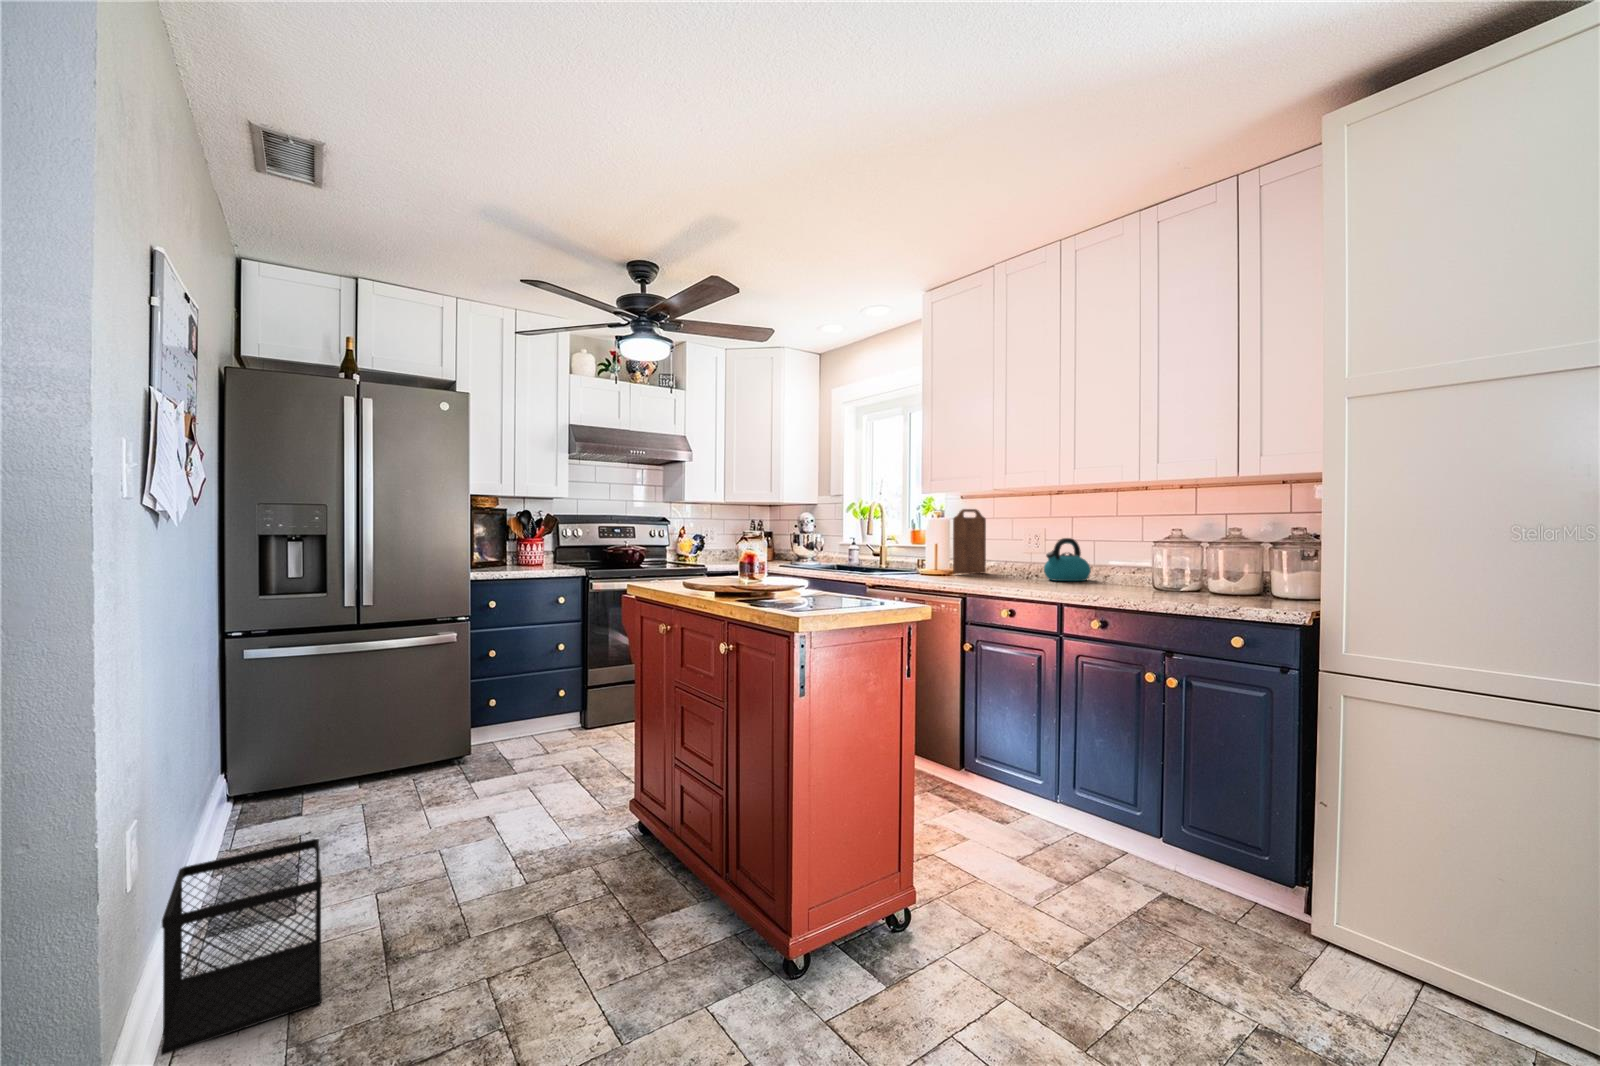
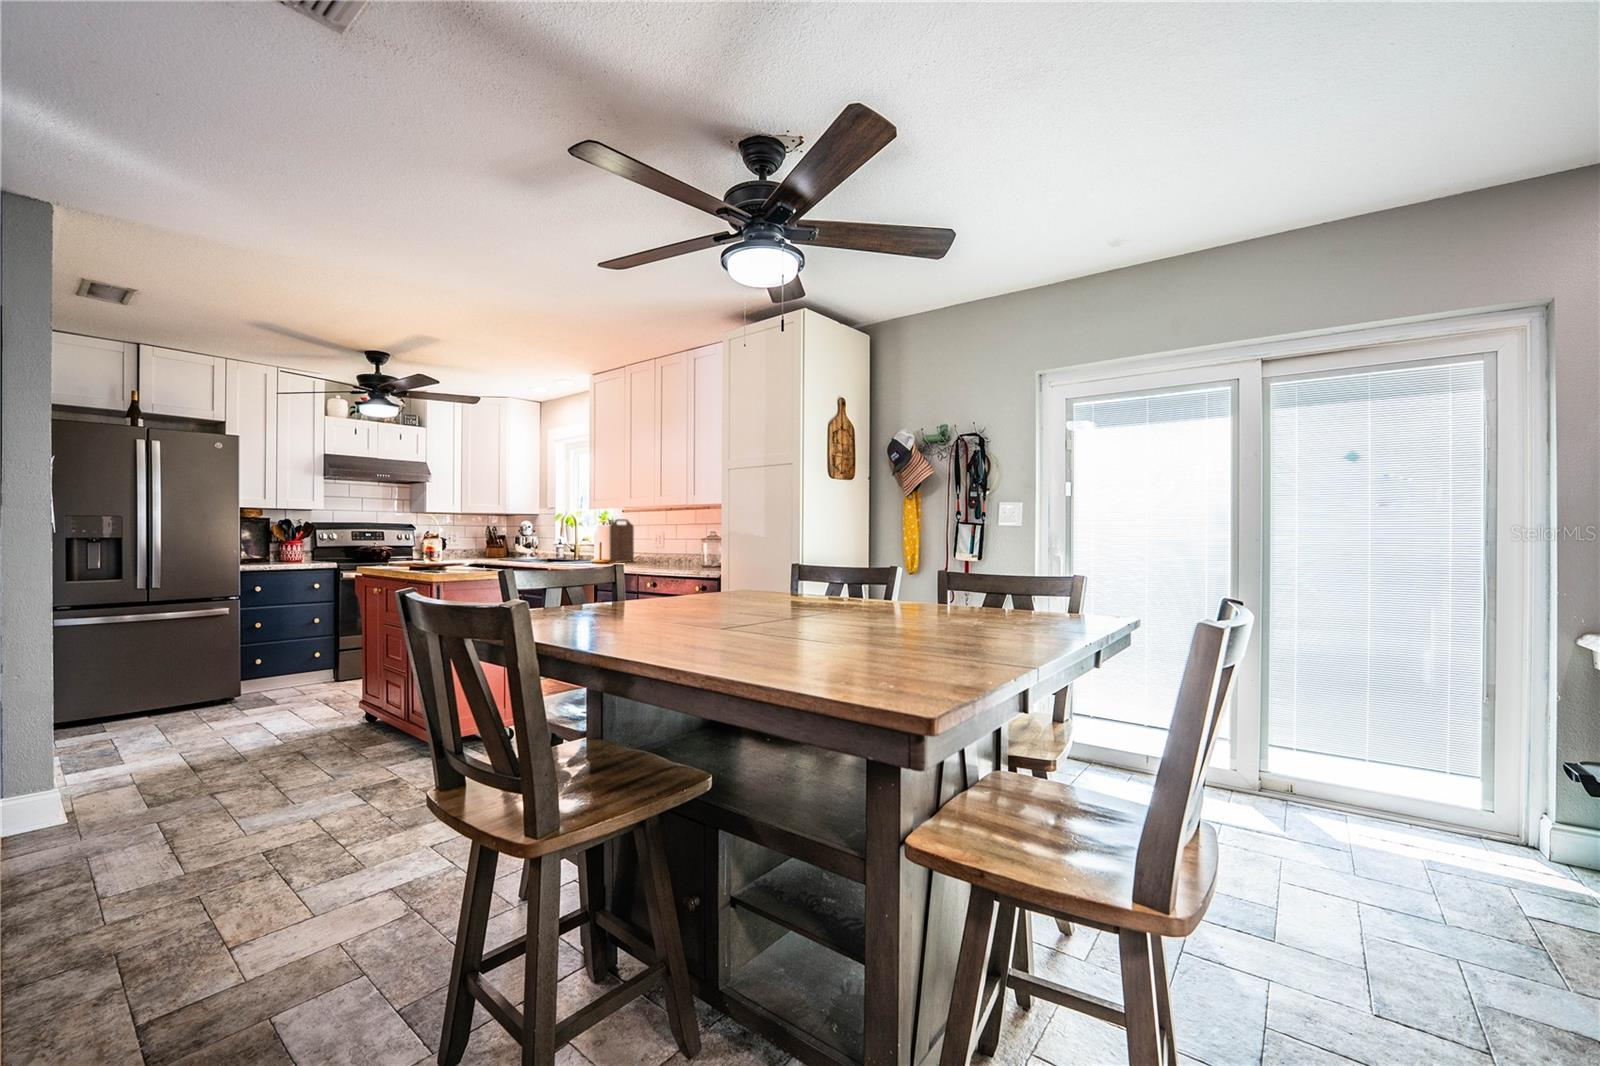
kettle: present [1044,538,1091,581] -> none [653,537,682,564]
wastebasket: present [161,839,322,1055] -> none [66,708,163,799]

